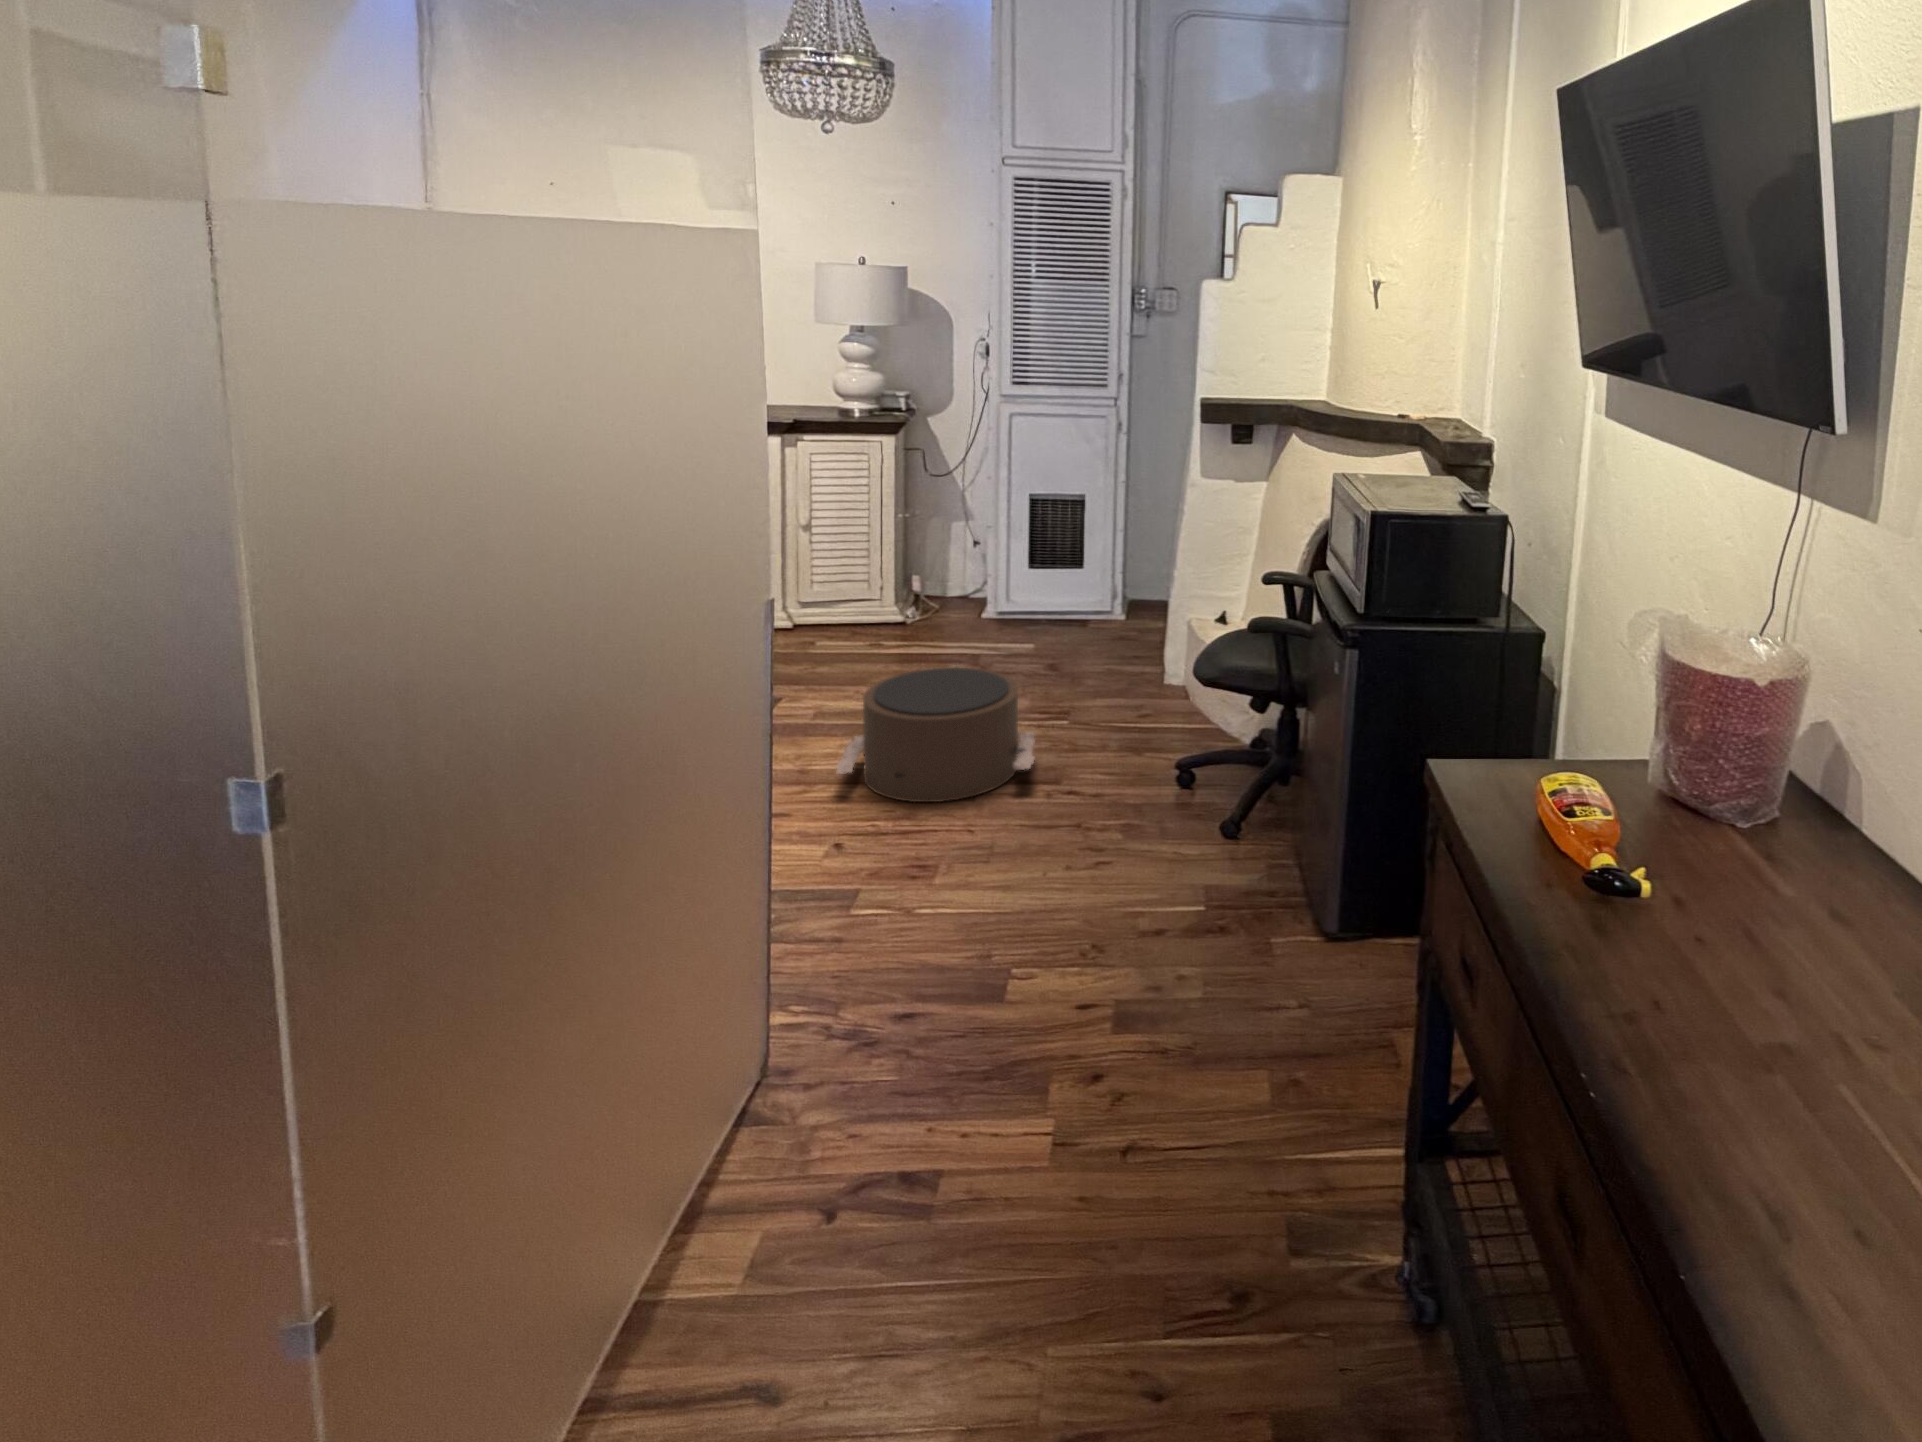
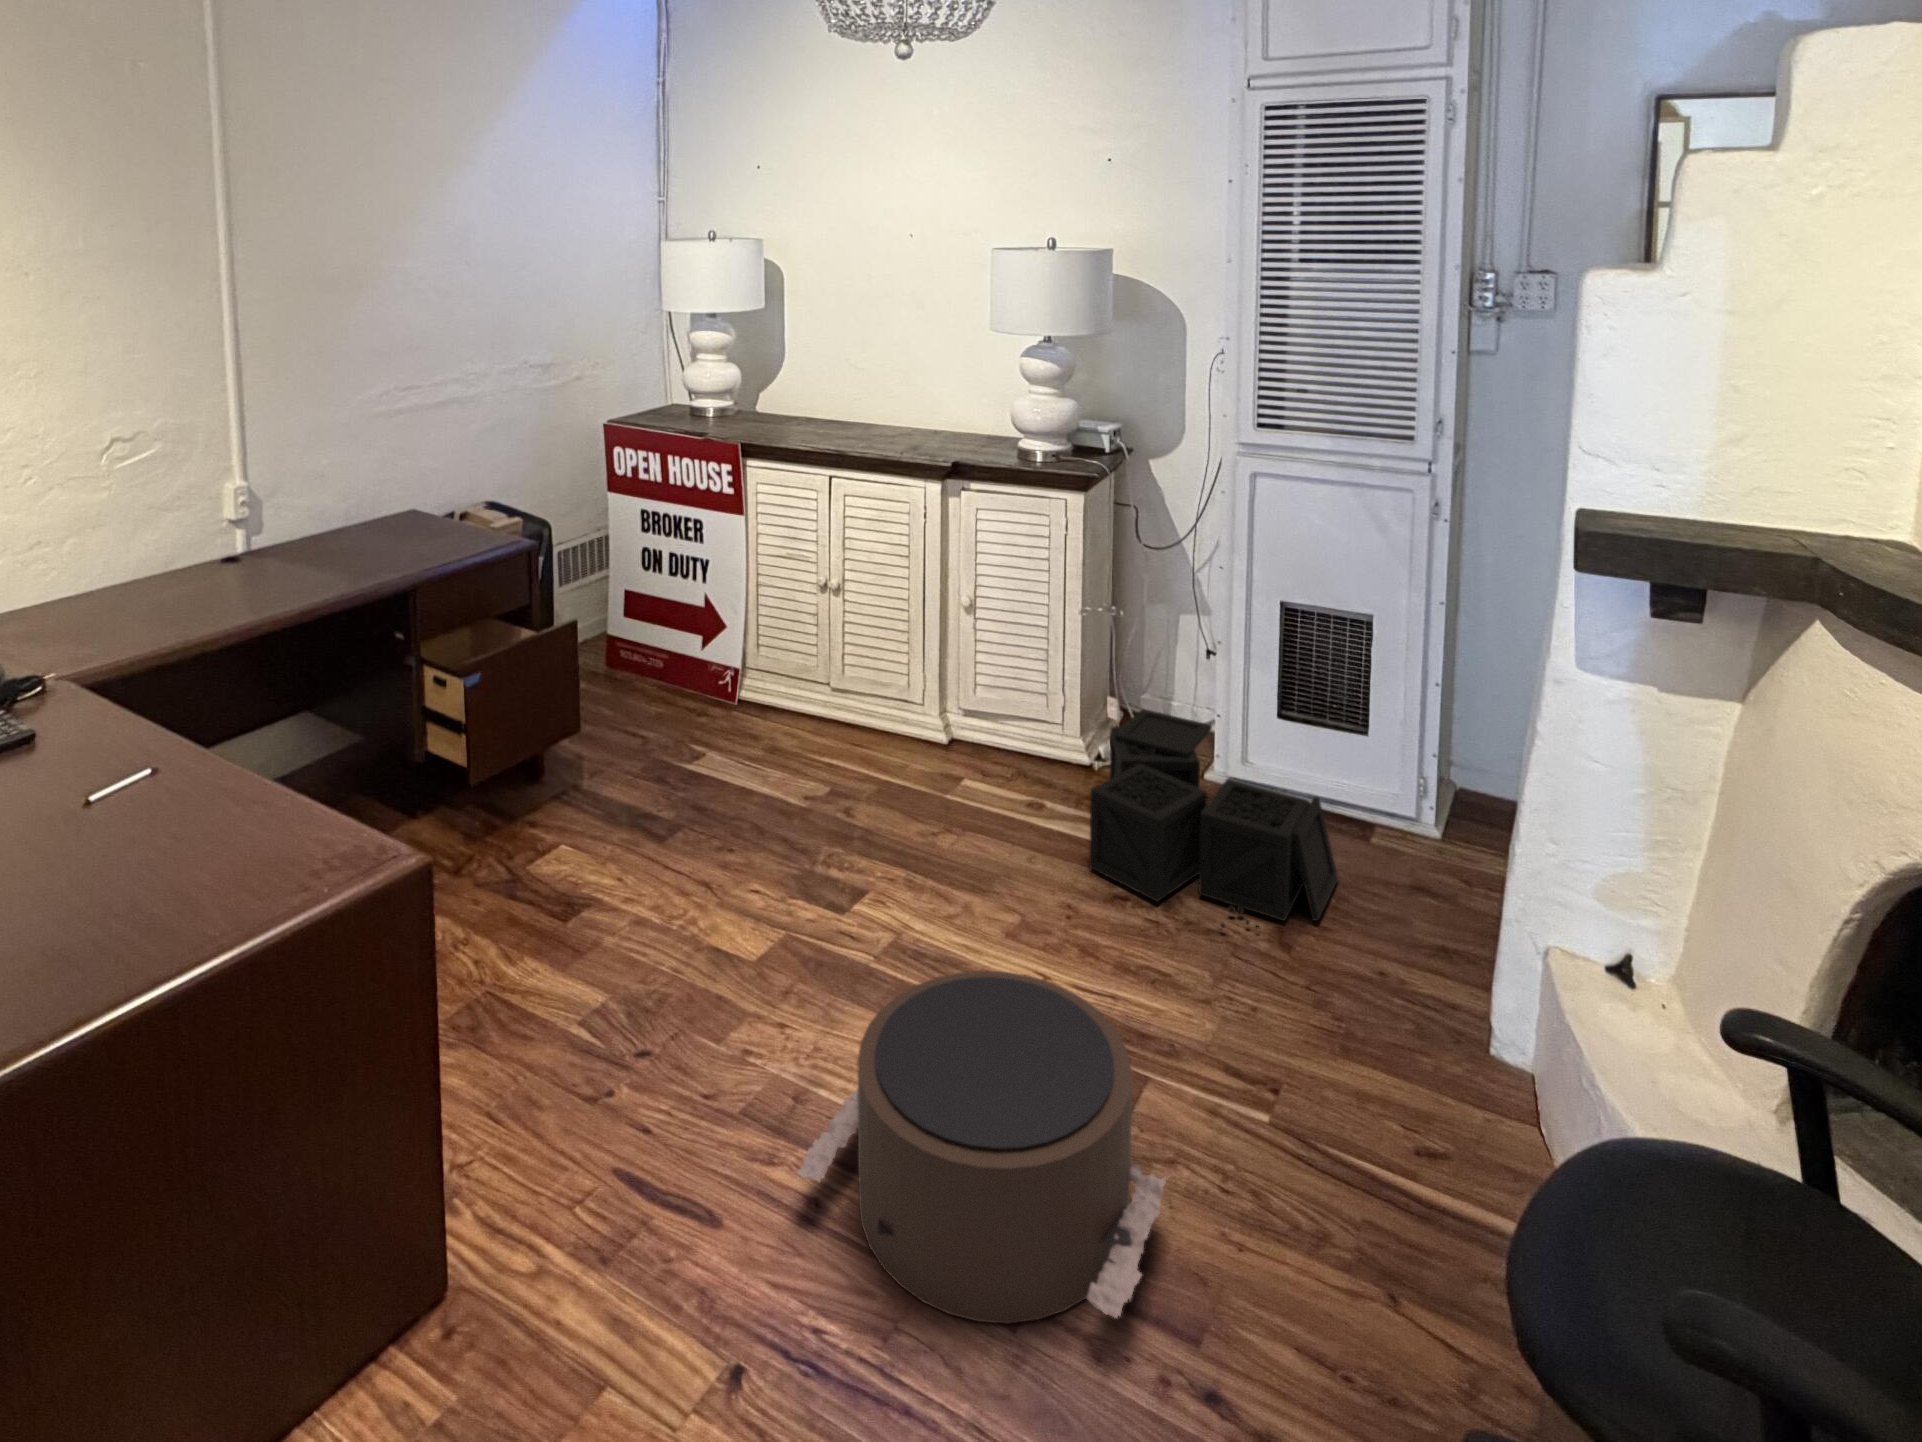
storage bin: none [924,574,1077,666] -> present [1089,709,1338,929]

